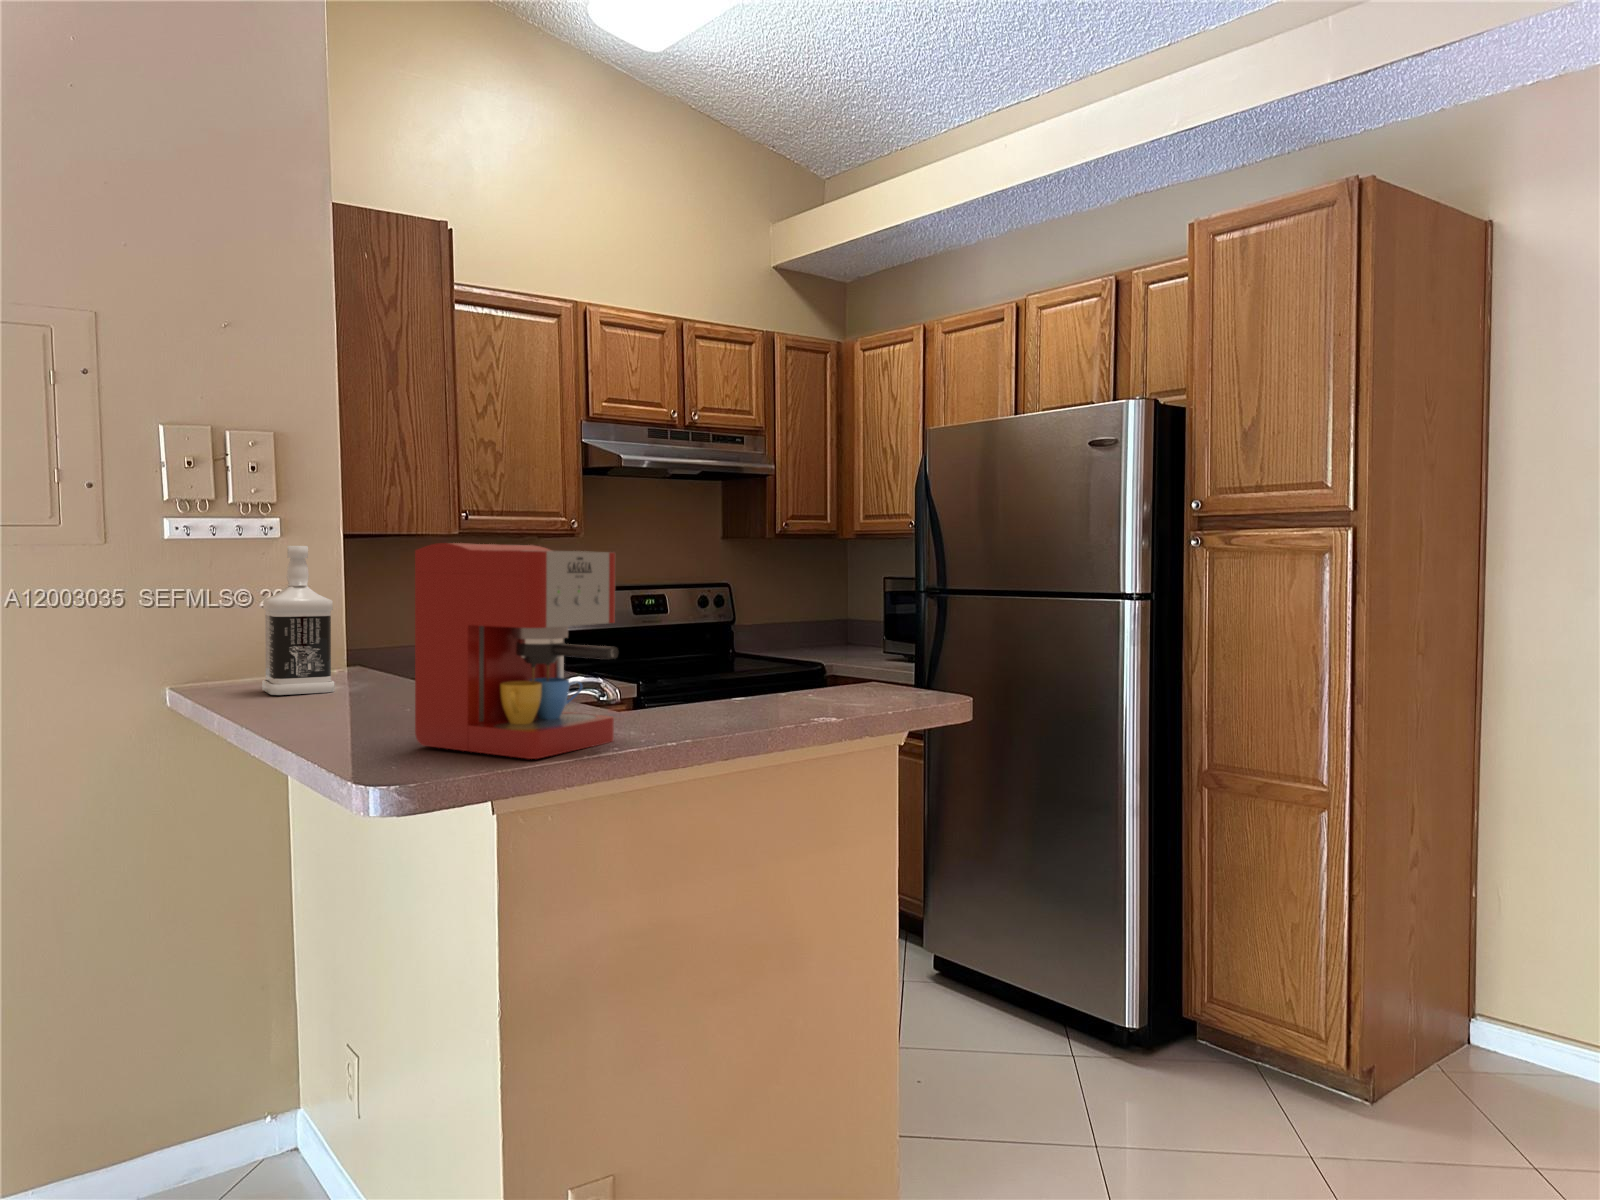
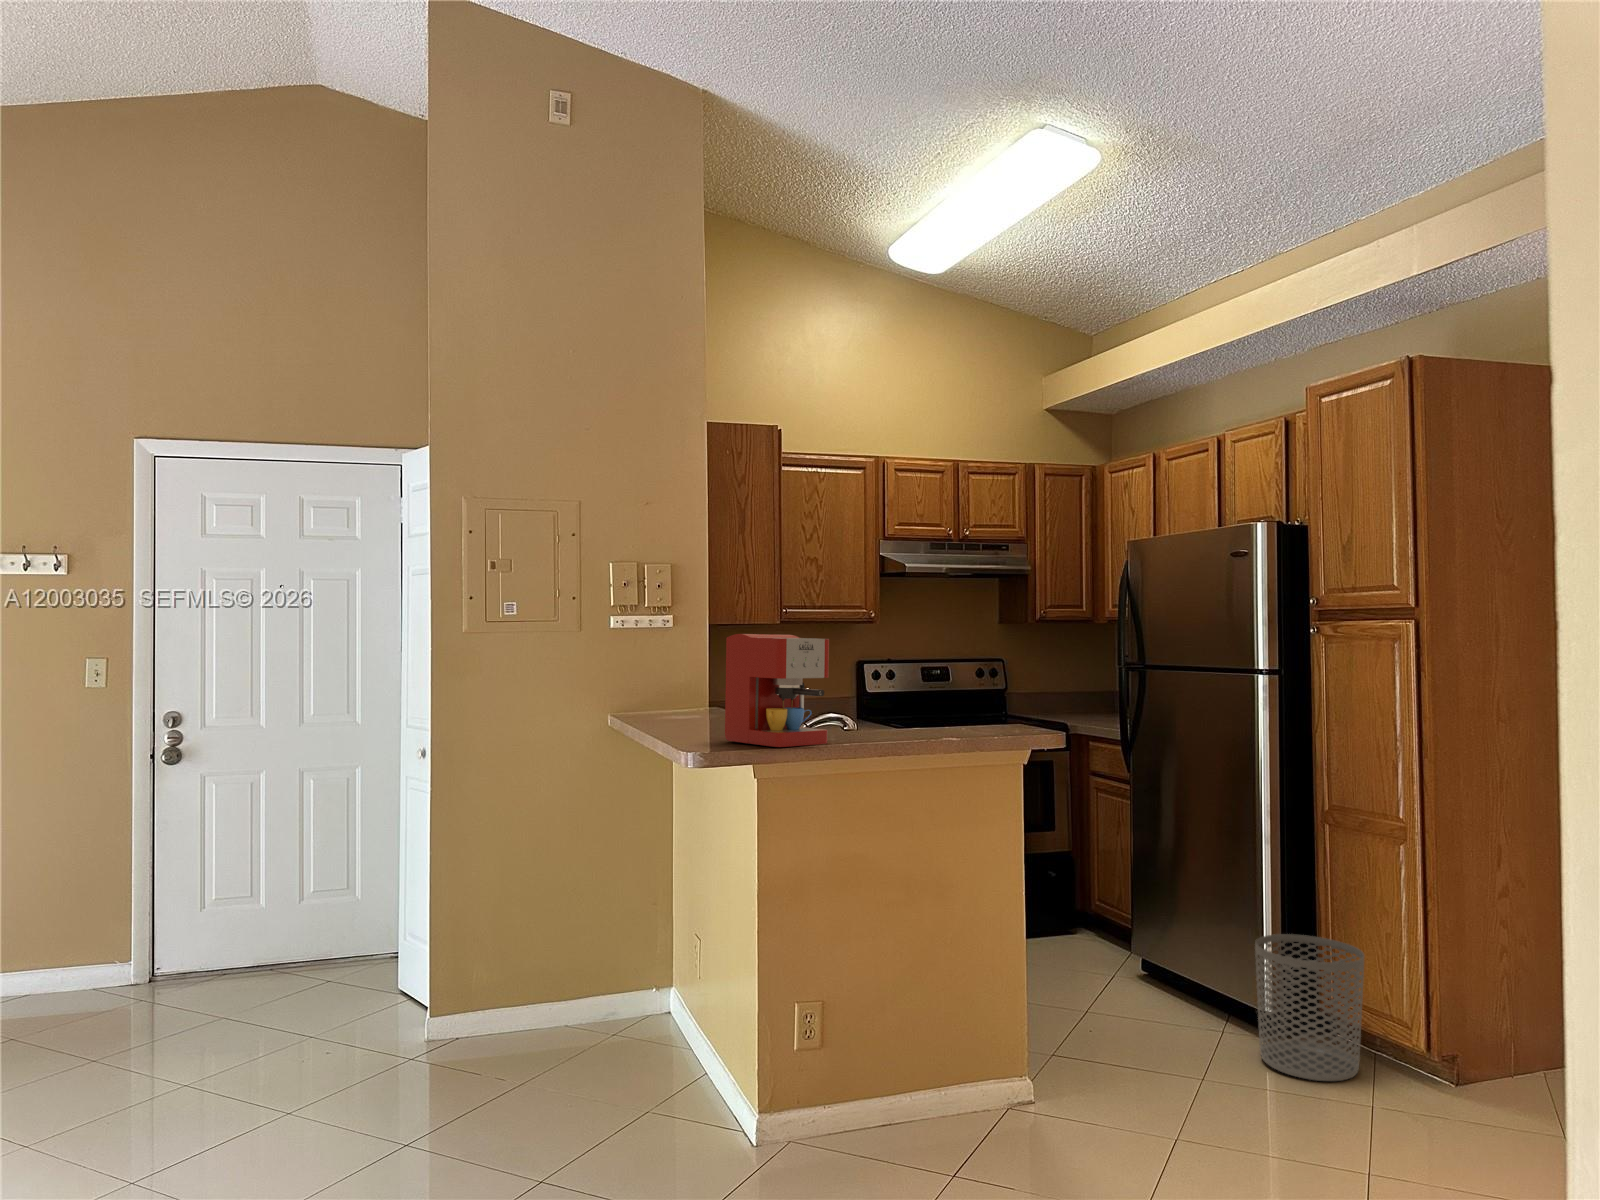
bottle: present [262,546,334,695] -> none [658,634,697,720]
waste bin: none [1137,931,1274,1126] -> present [1255,934,1364,1081]

